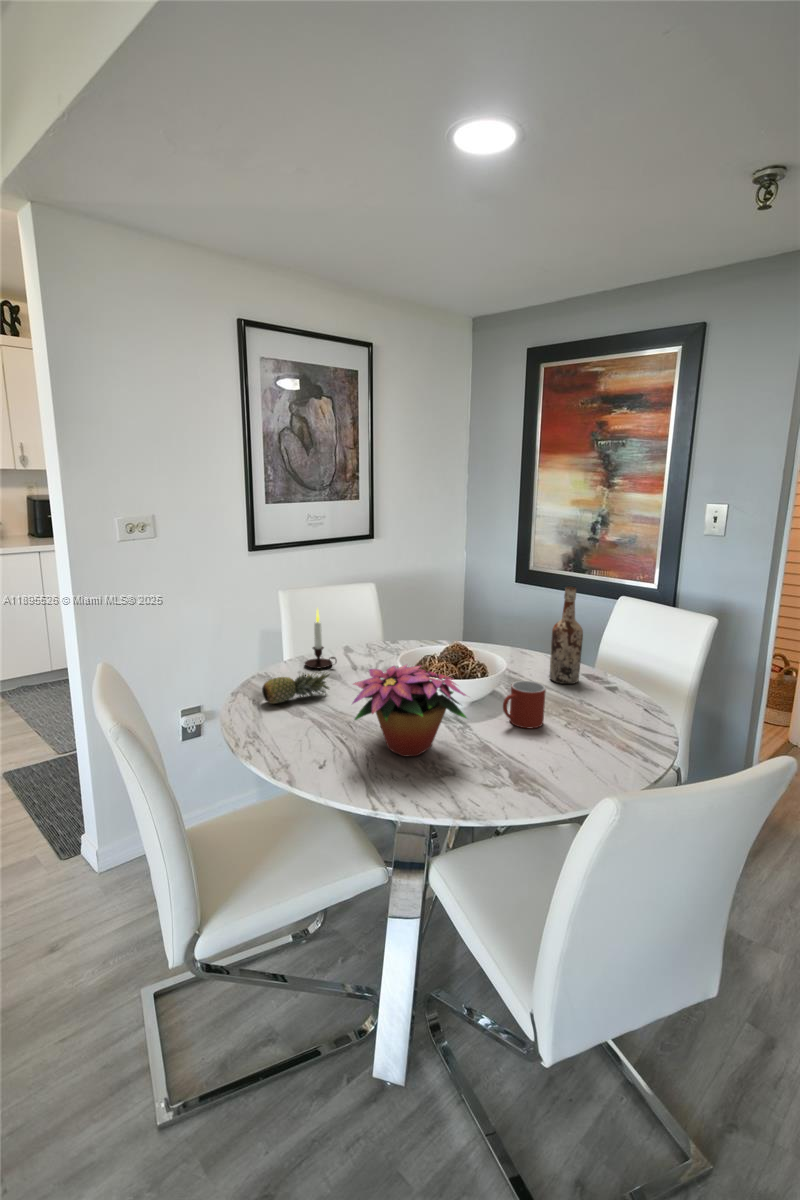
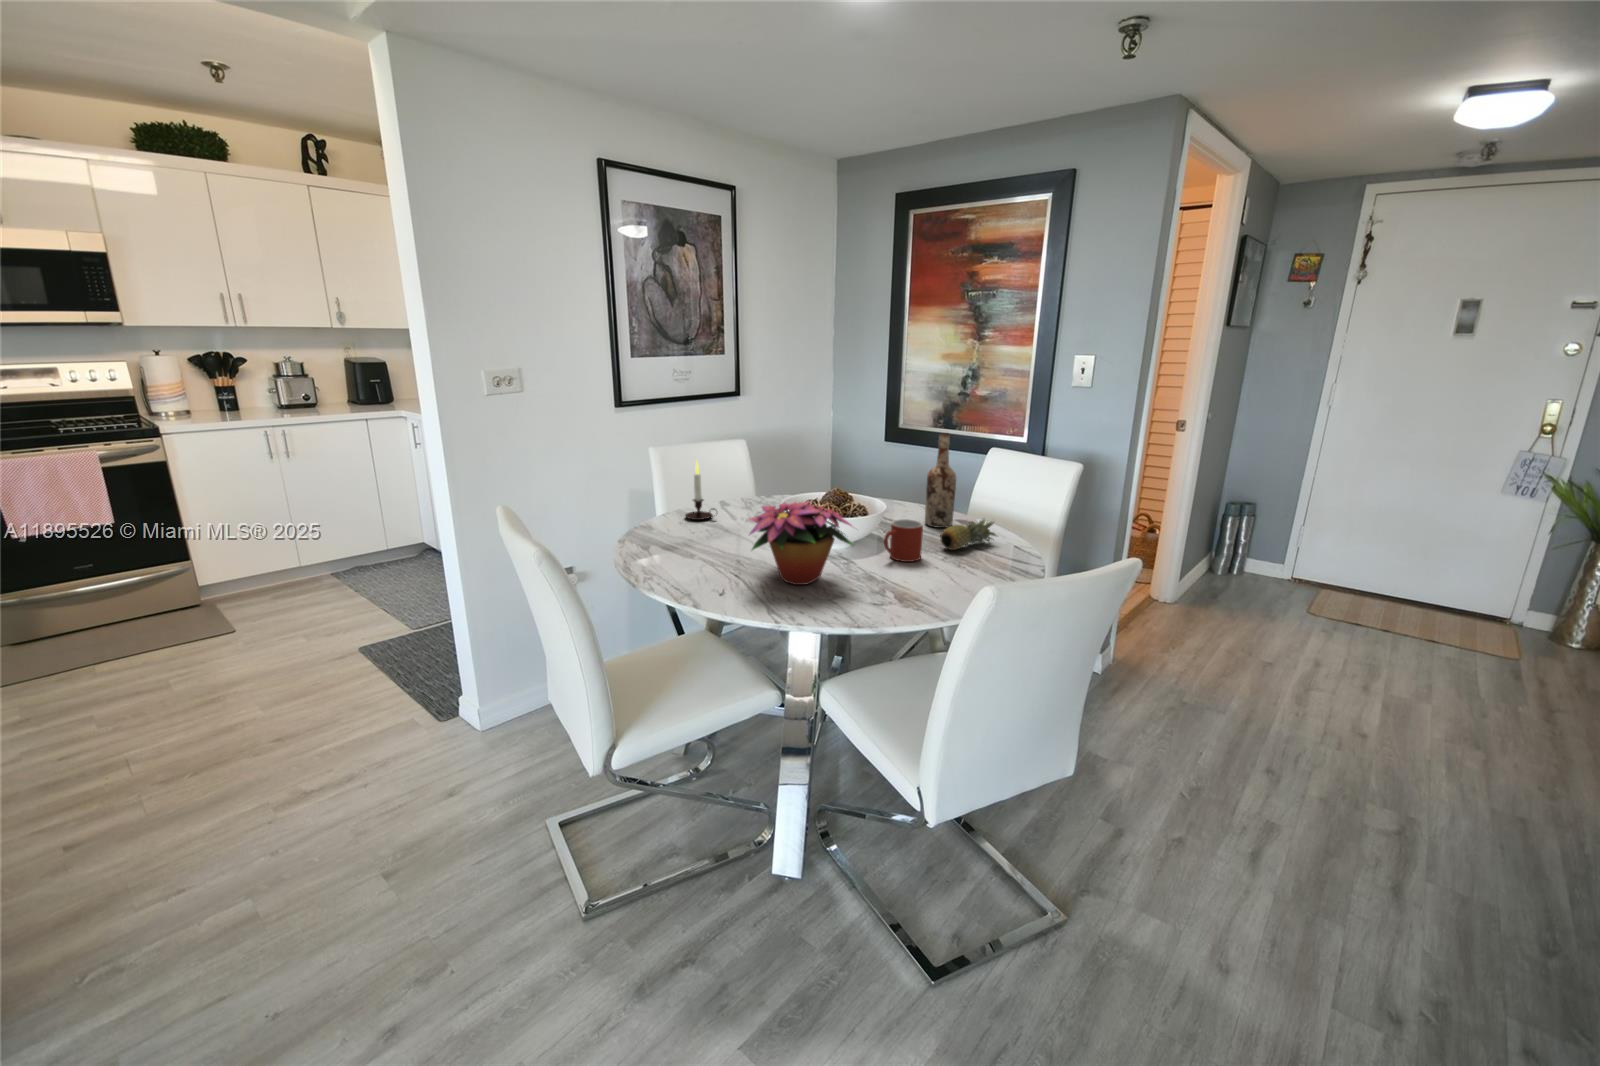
fruit: present [262,673,330,704] -> present [940,519,997,550]

